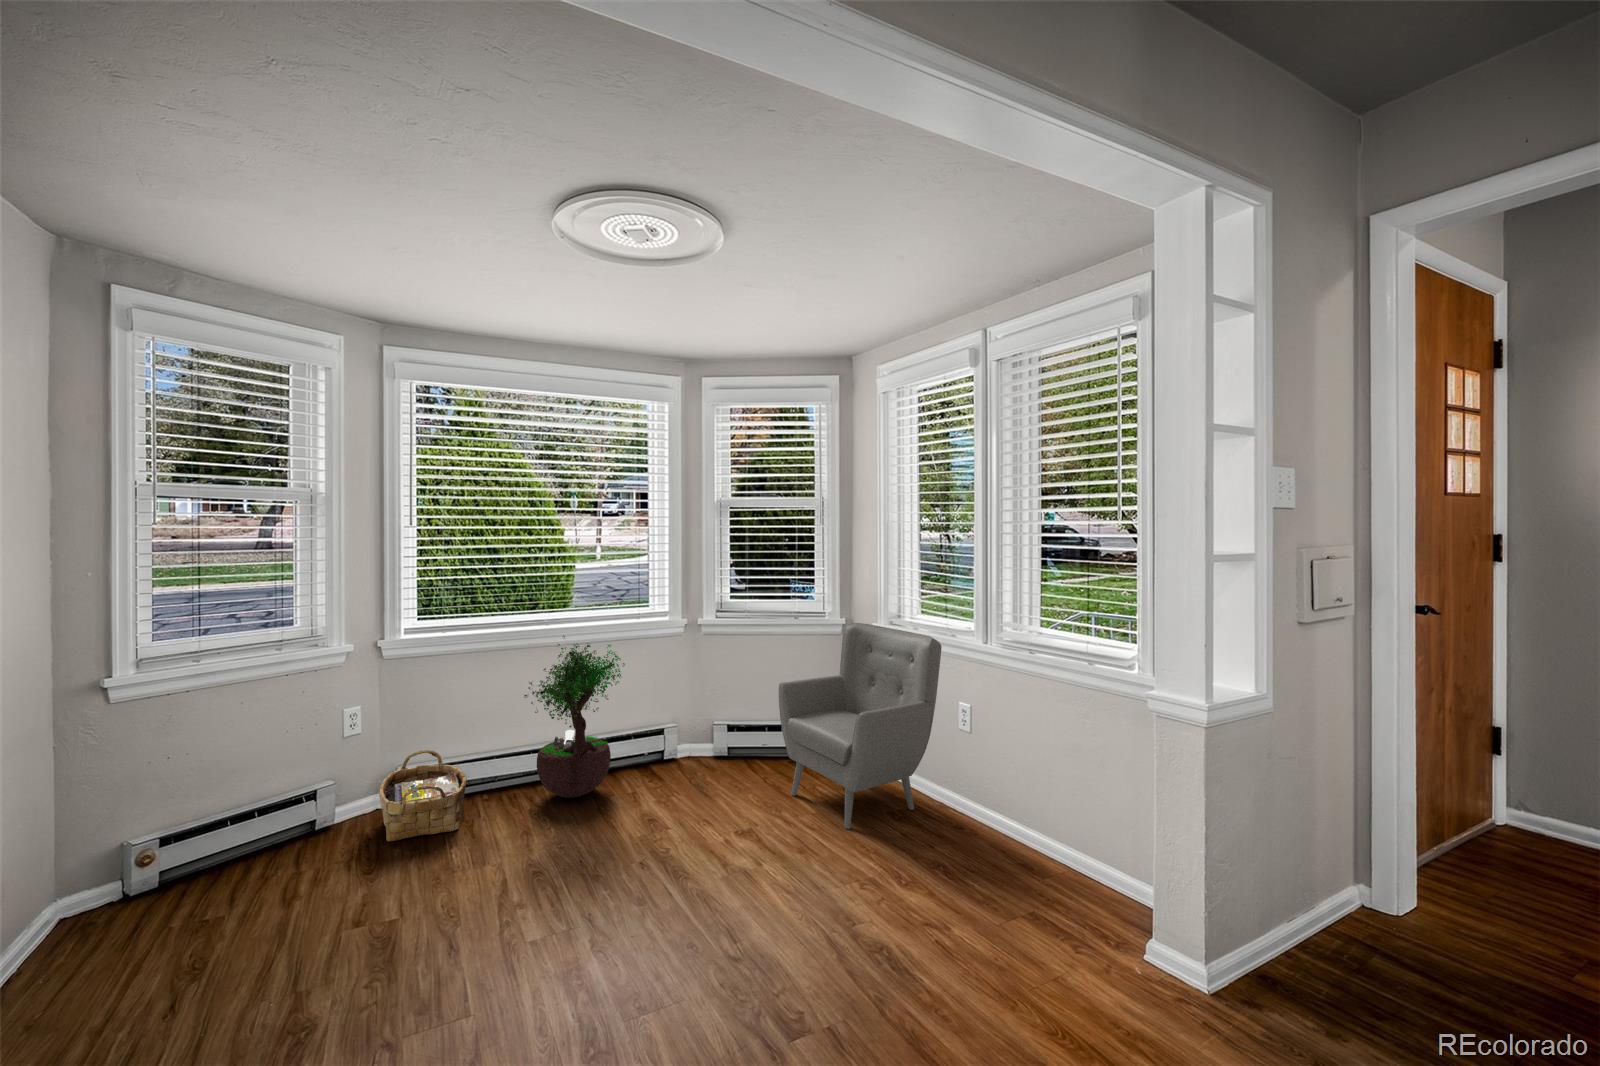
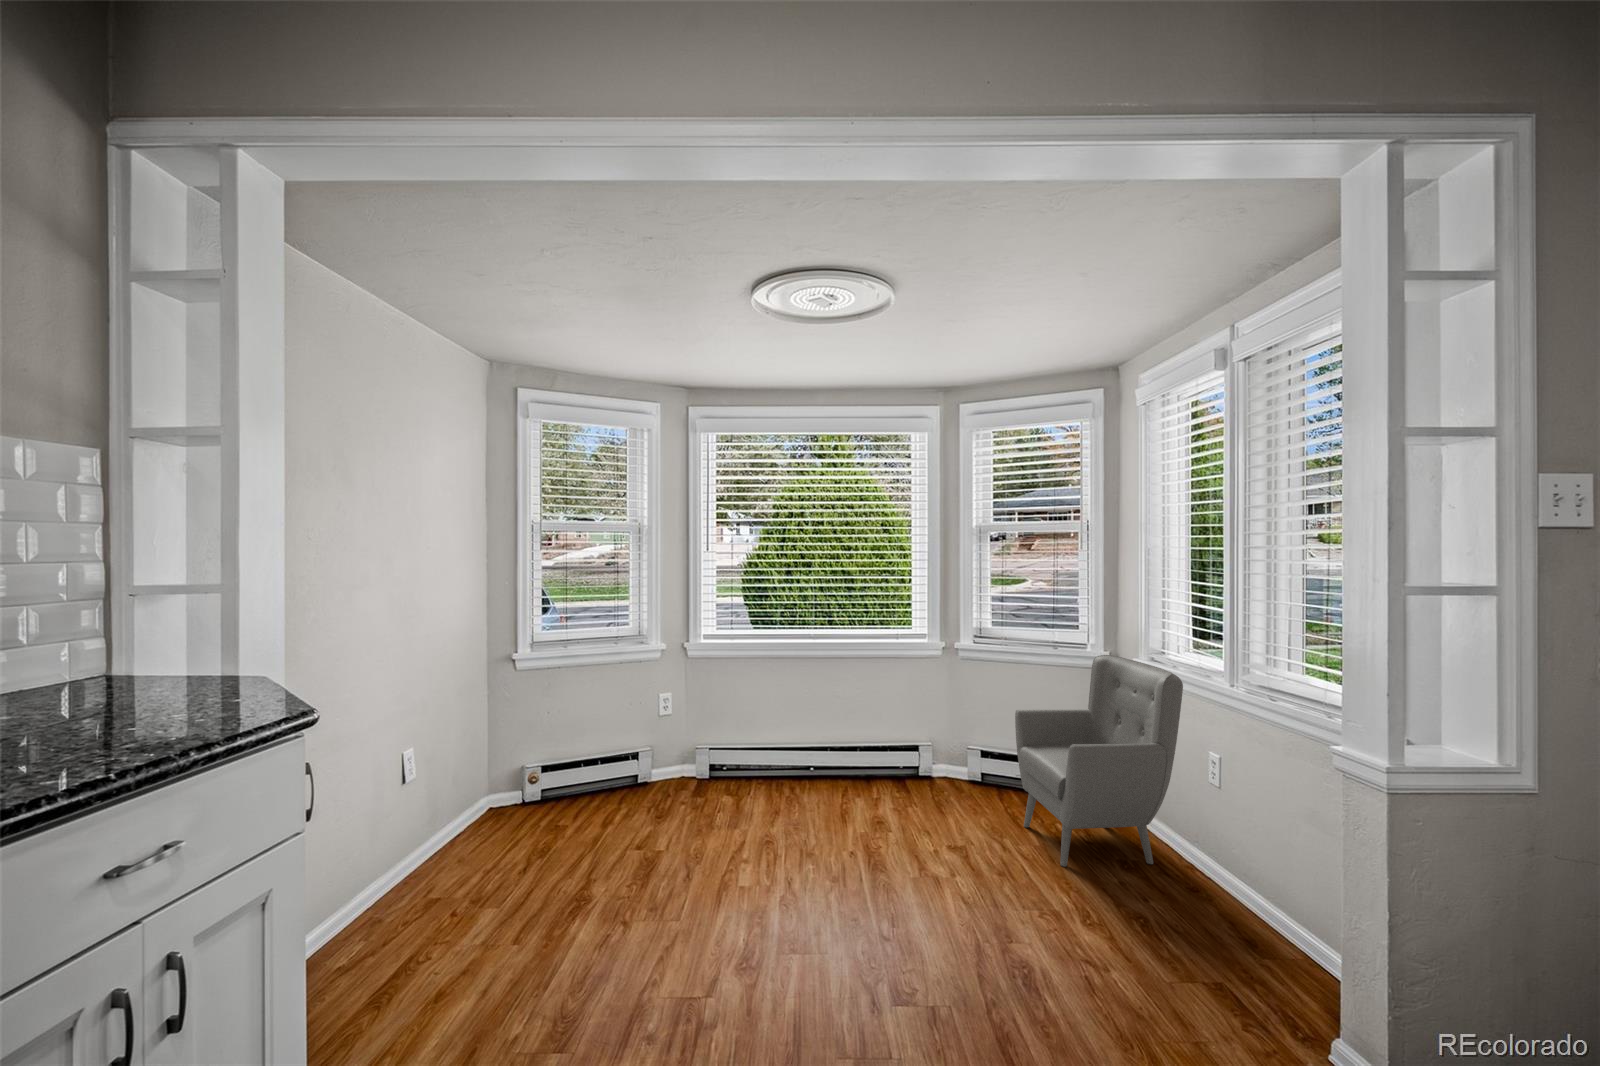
potted tree: present [524,636,625,798] -> none [780,647,868,793]
woven basket: present [379,750,467,842] -> none [675,733,739,801]

